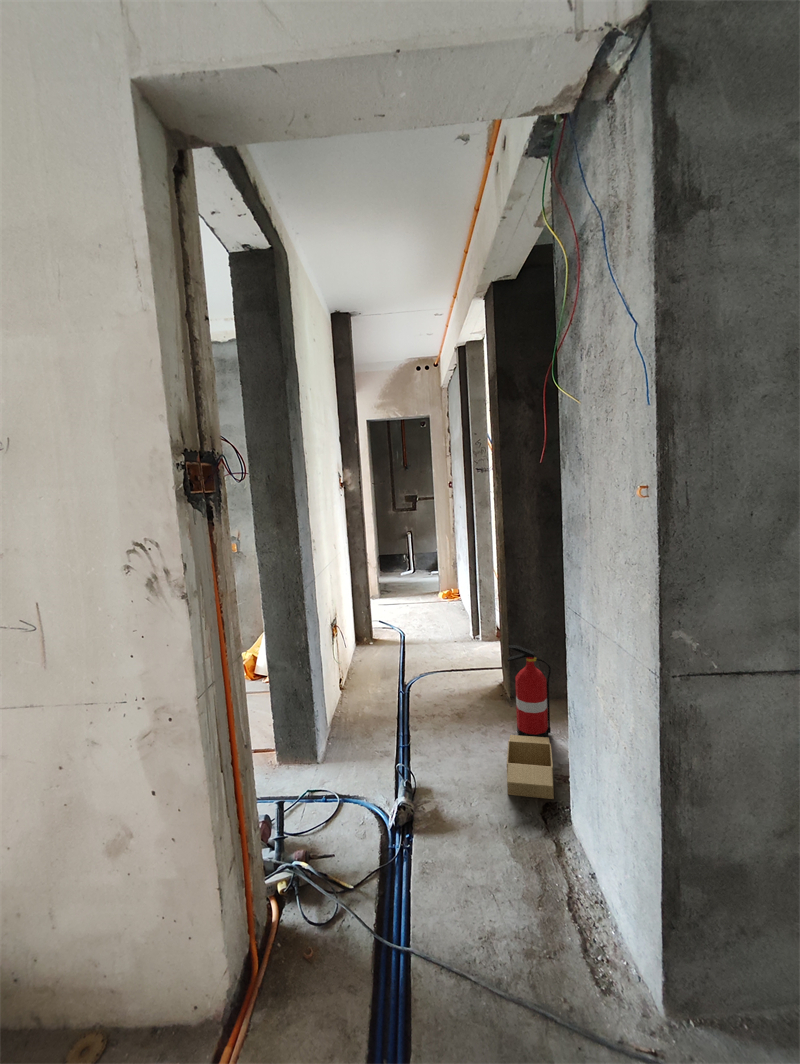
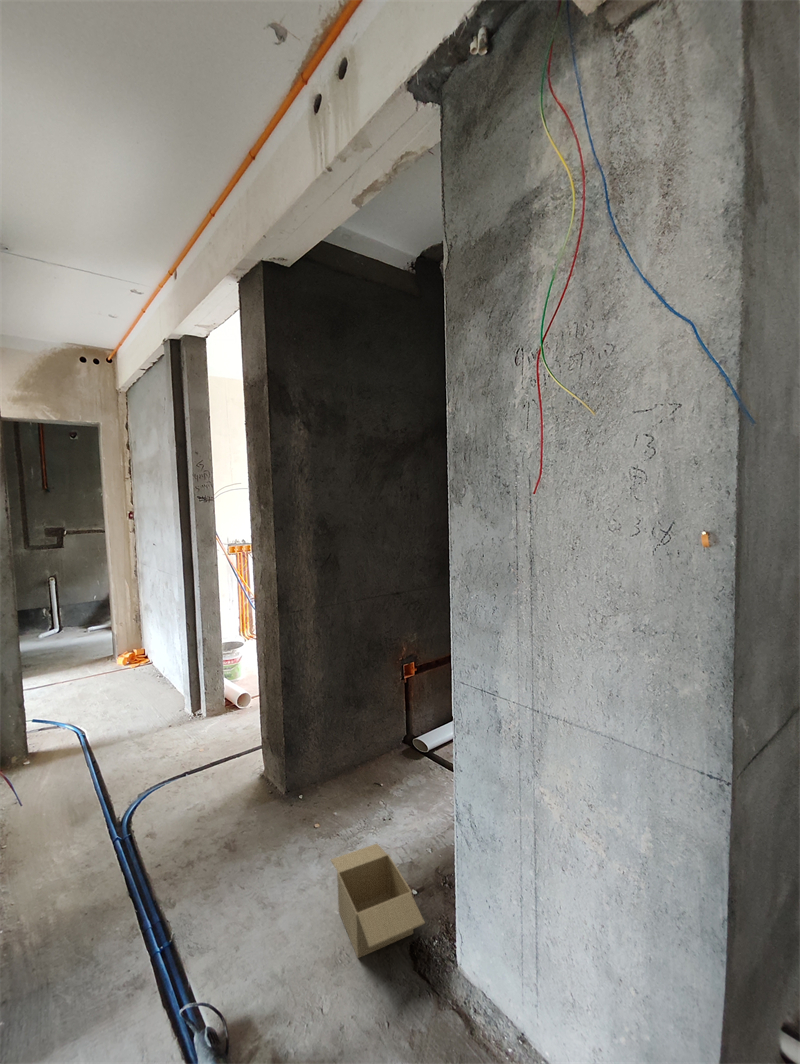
fire extinguisher: present [508,645,551,737] -> none [304,729,359,851]

